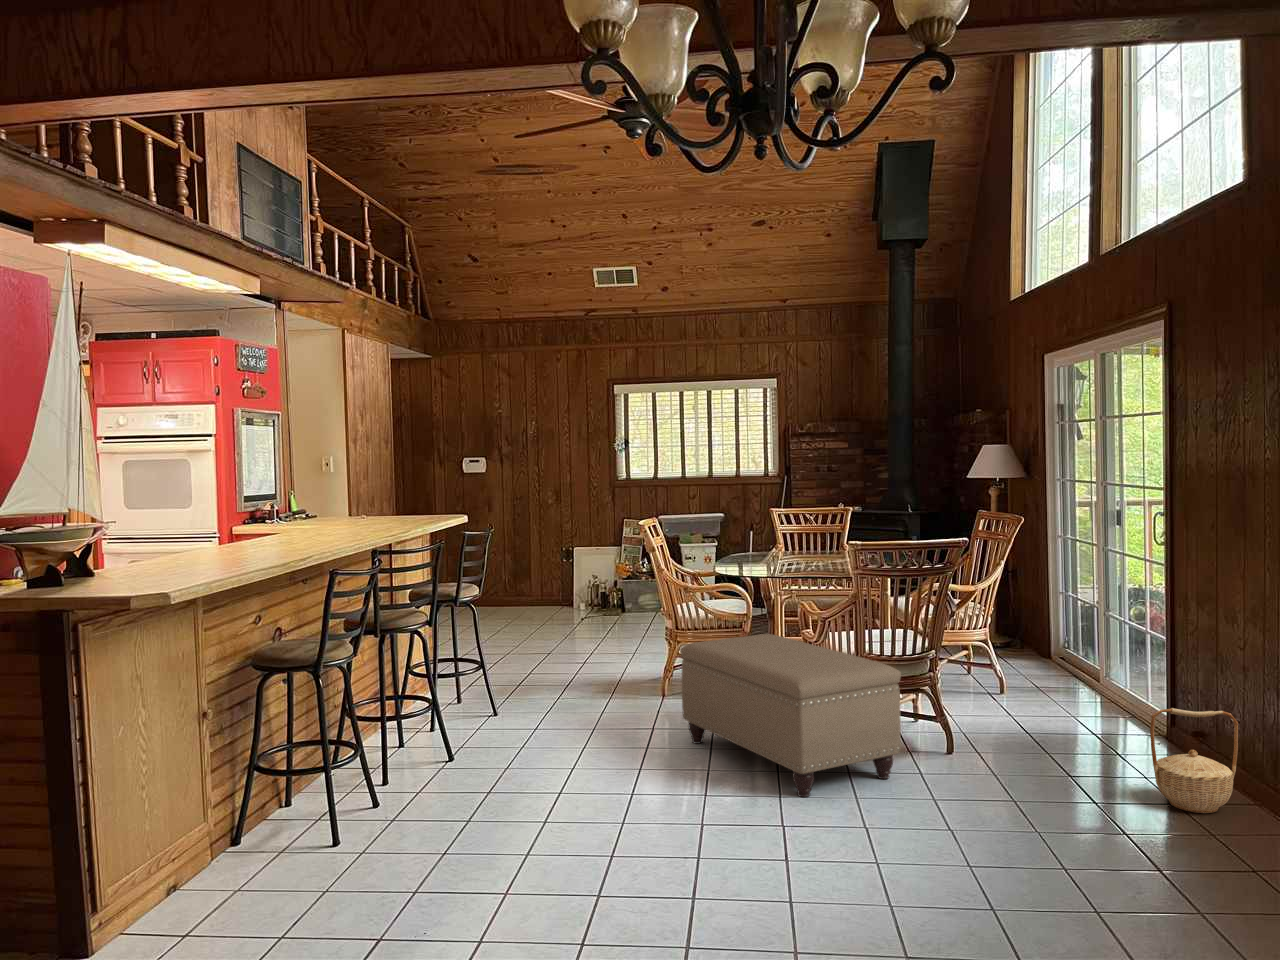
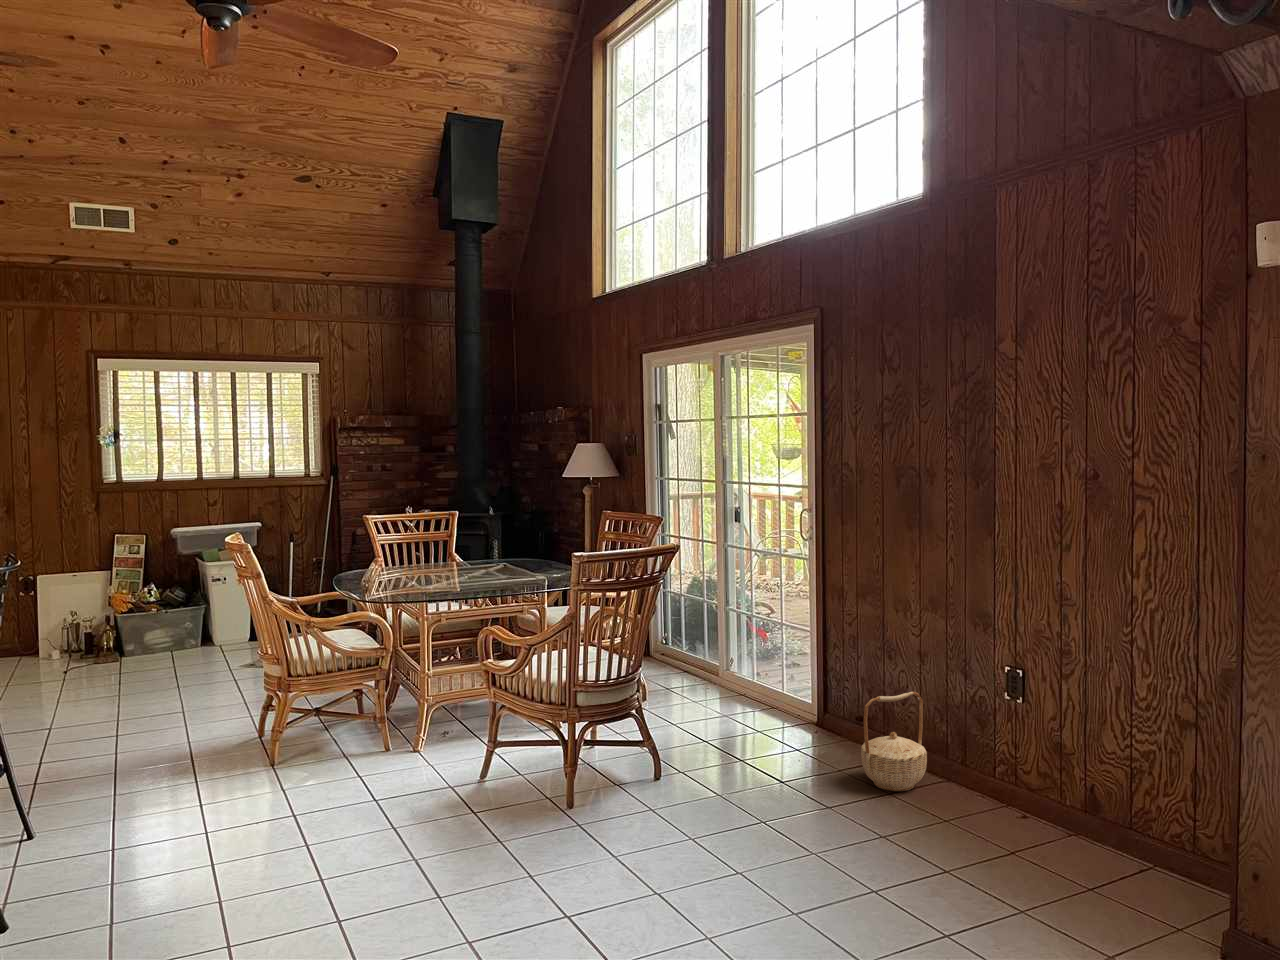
ottoman: present [680,634,901,797] -> none [349,672,639,873]

